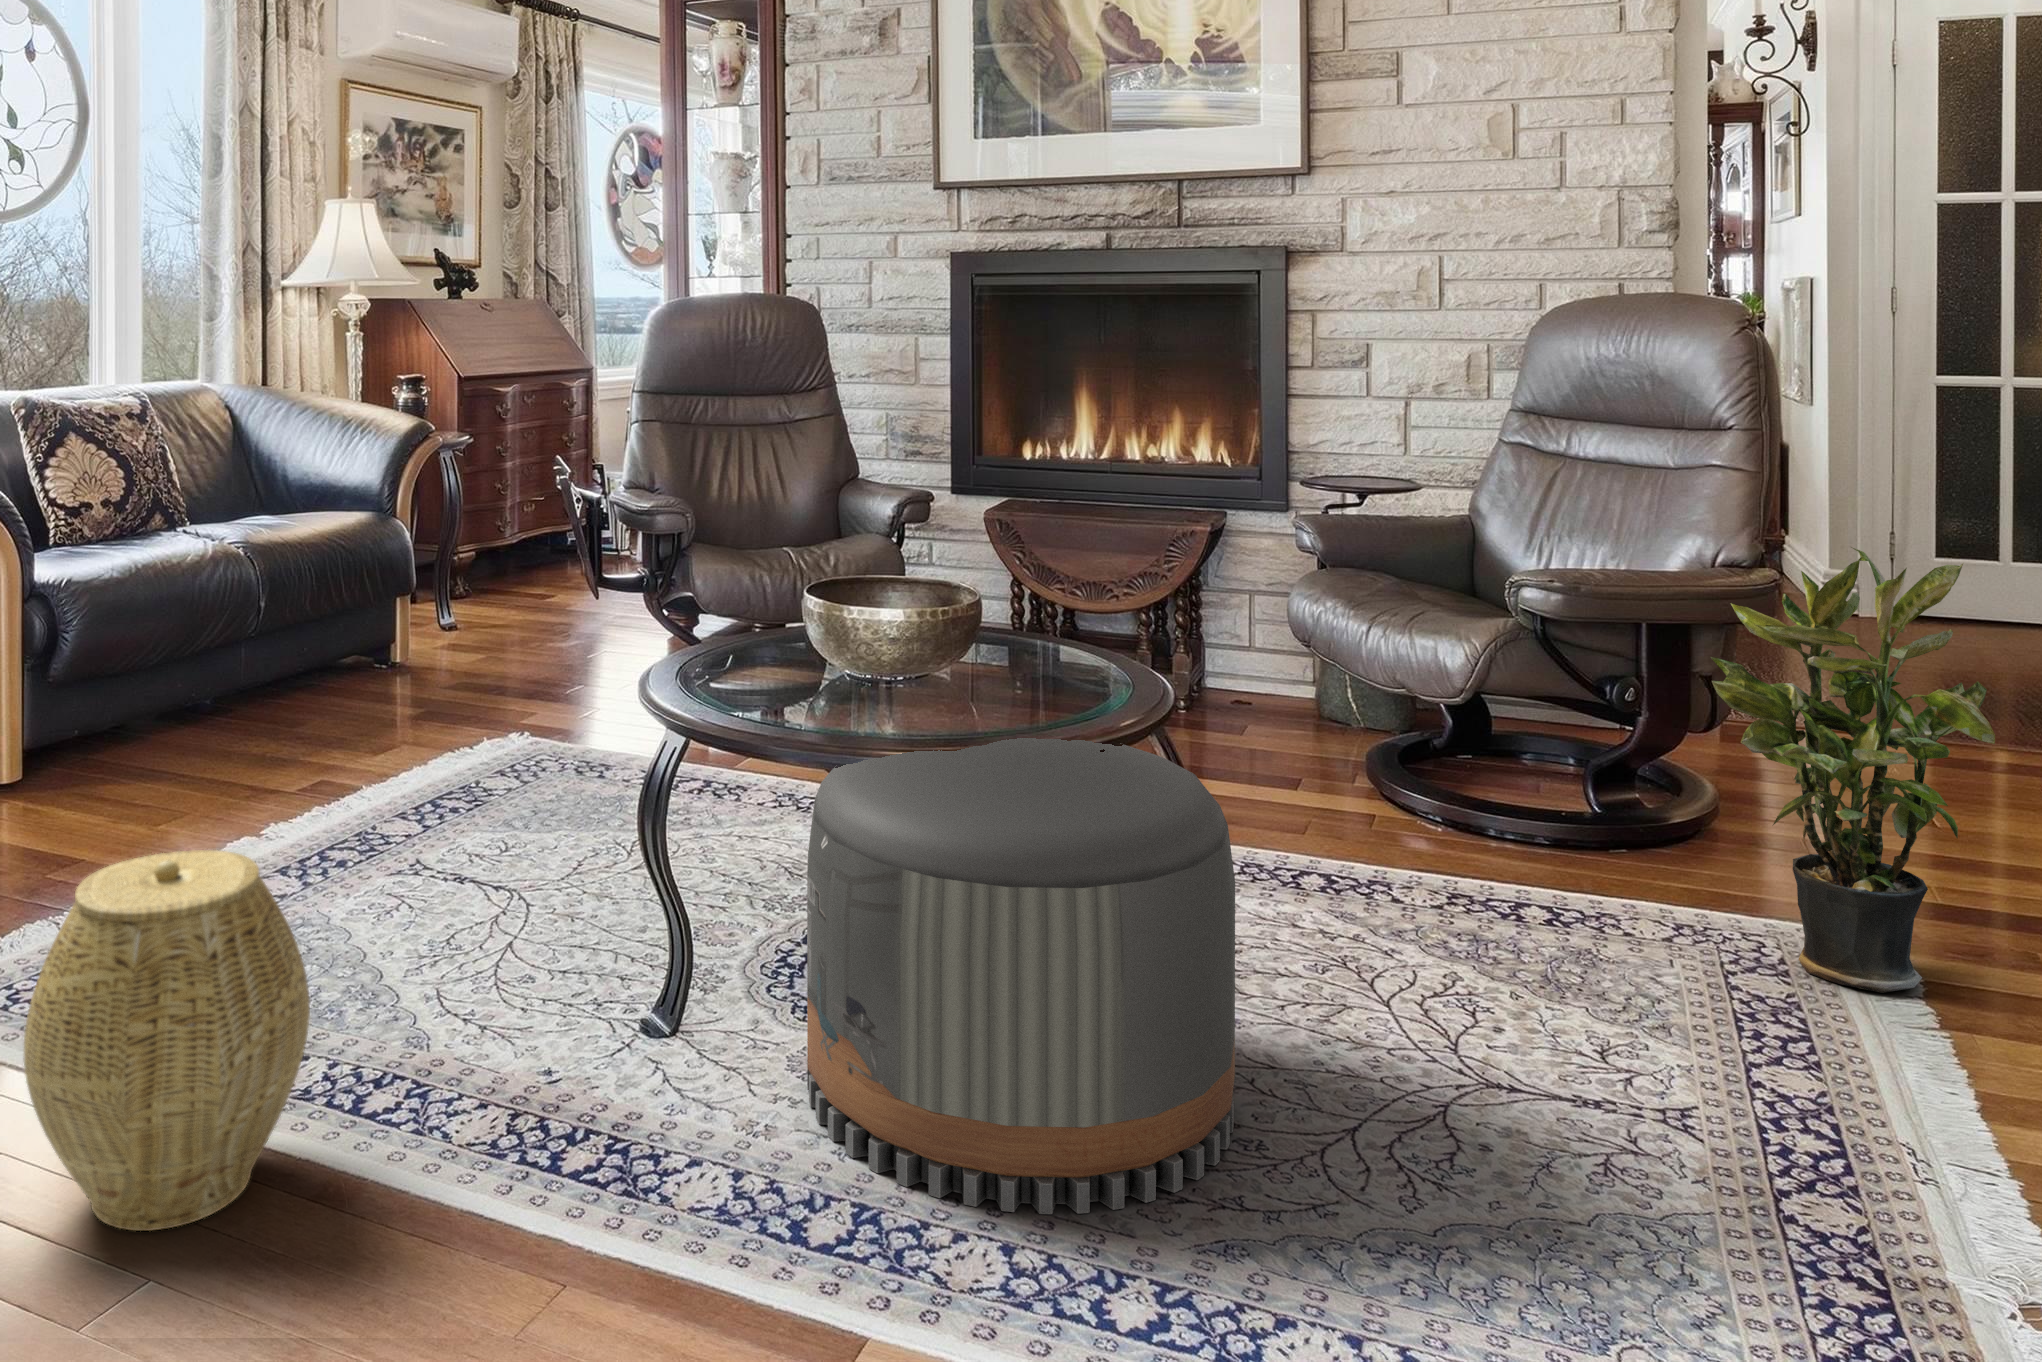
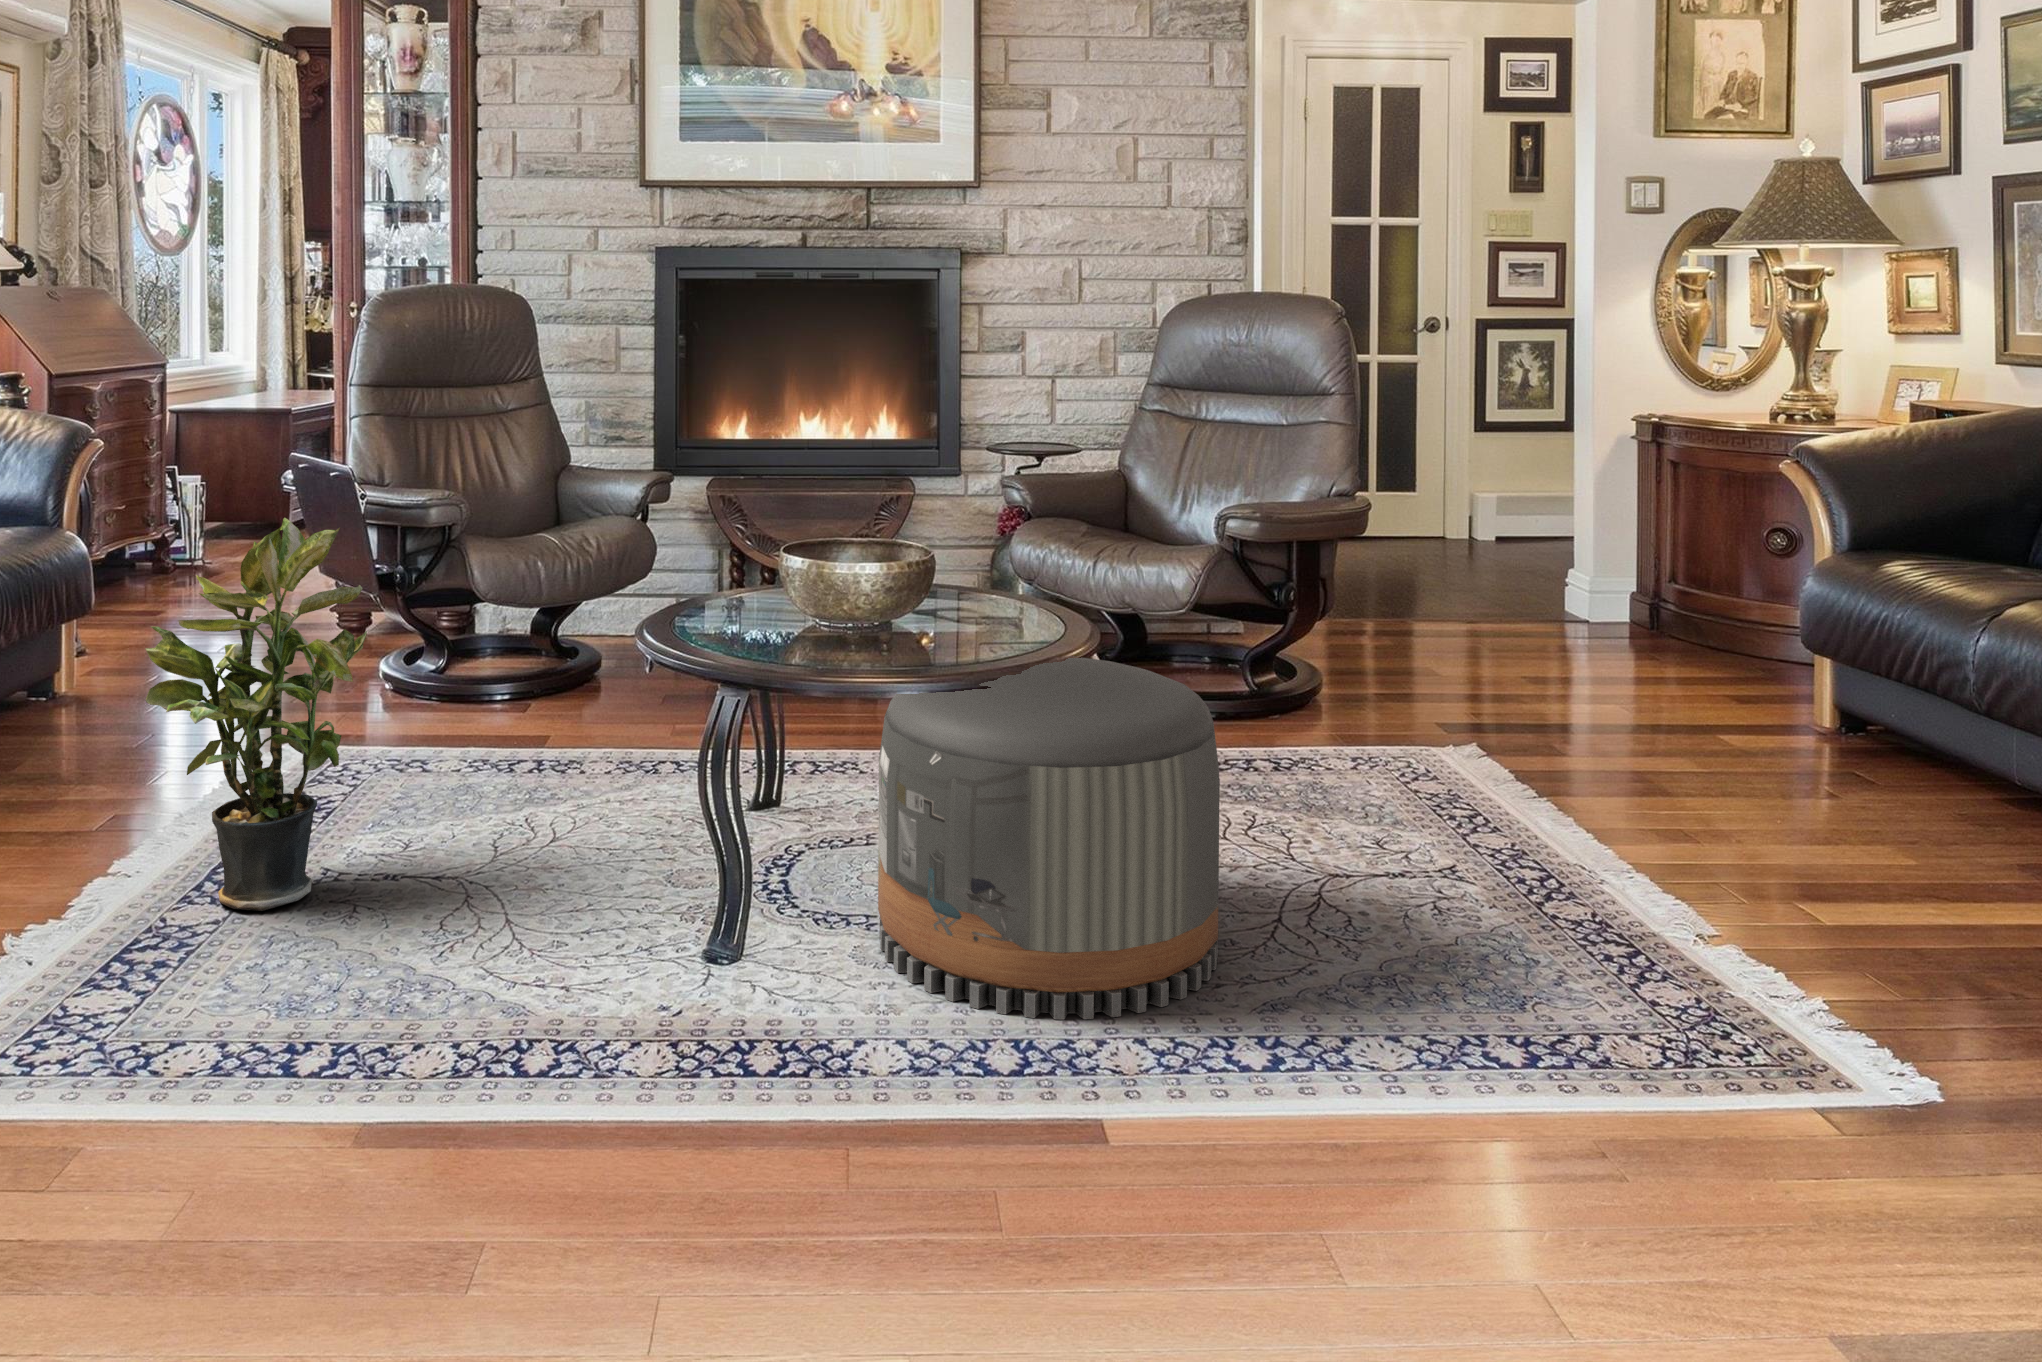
potted plant: present [1711,547,1995,993] -> present [145,518,367,911]
woven basket: present [23,850,310,1231] -> none [304,837,570,1200]

